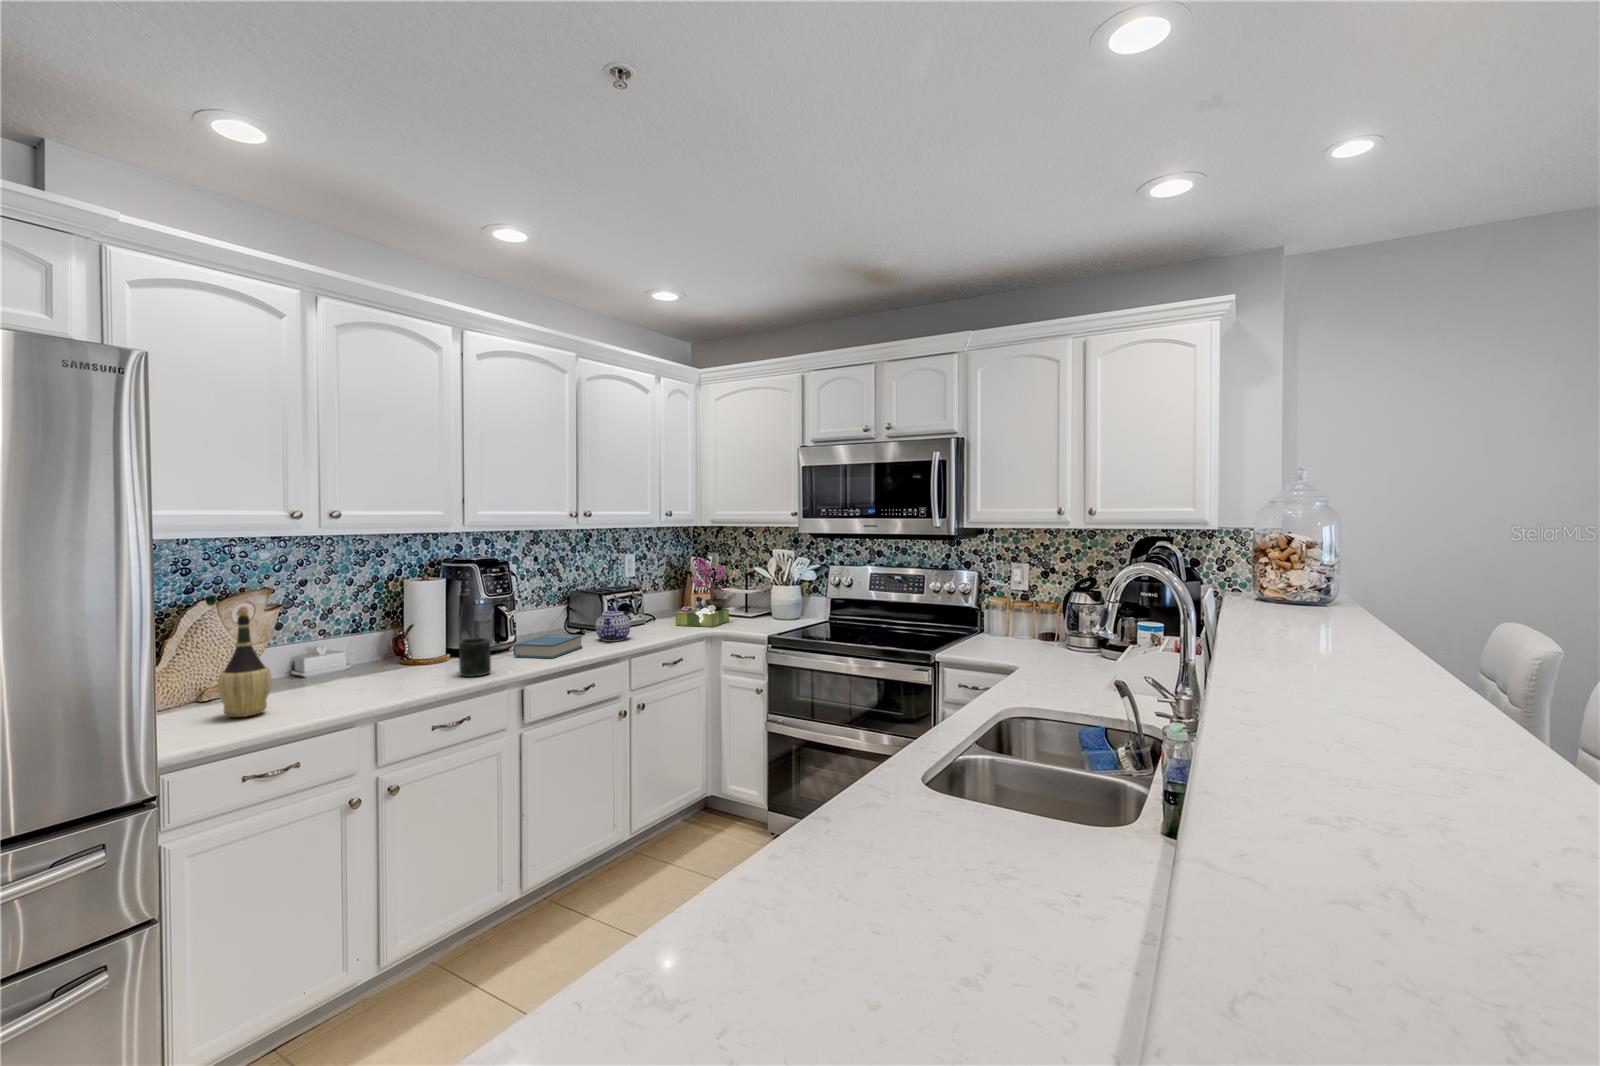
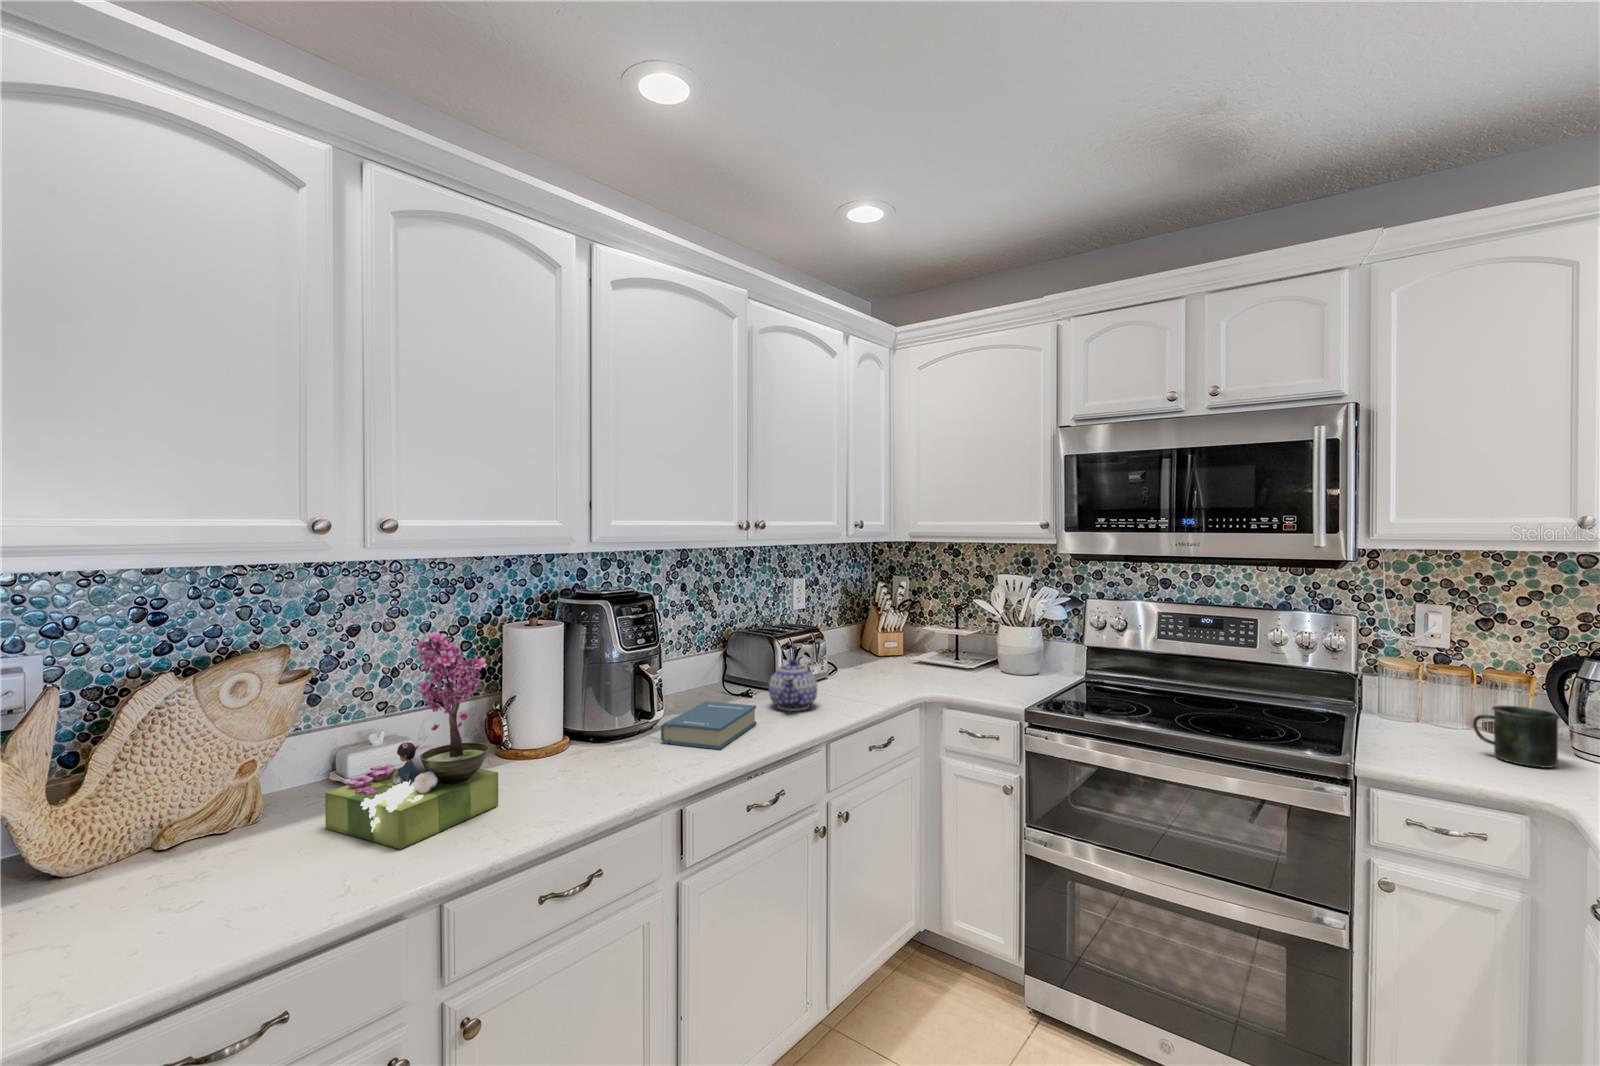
flower arrangement: present [675,557,729,627] -> present [325,631,498,849]
wine bottle: present [217,609,272,717] -> none [146,702,253,916]
mug: present [458,638,491,677] -> present [1473,705,1560,768]

